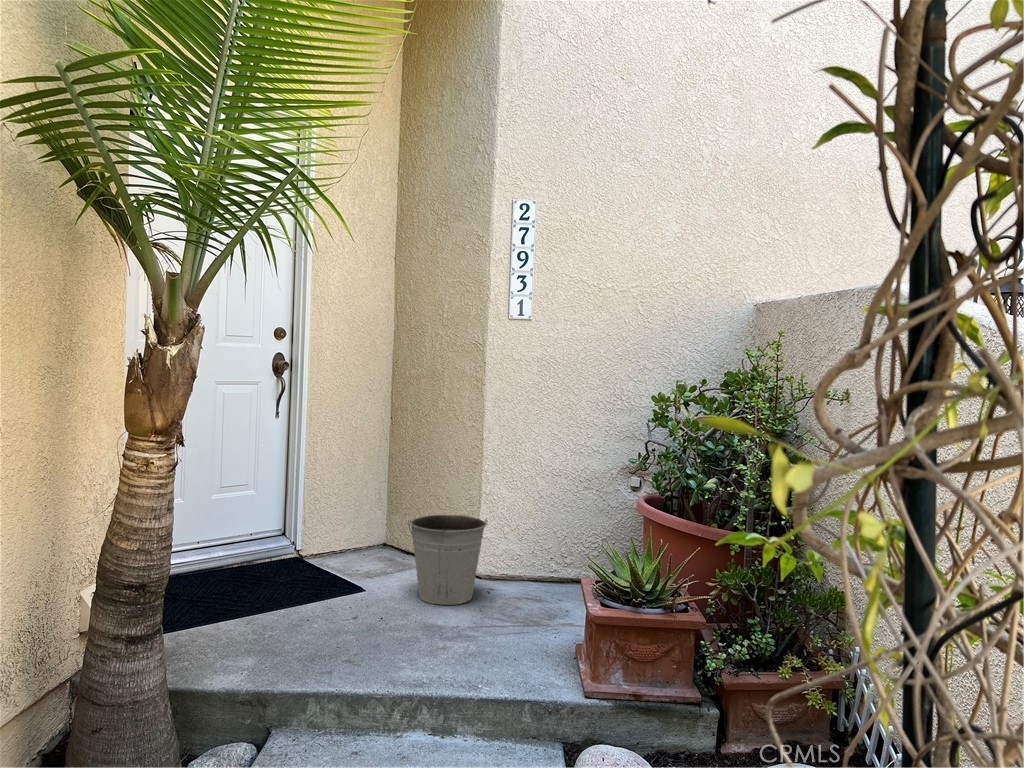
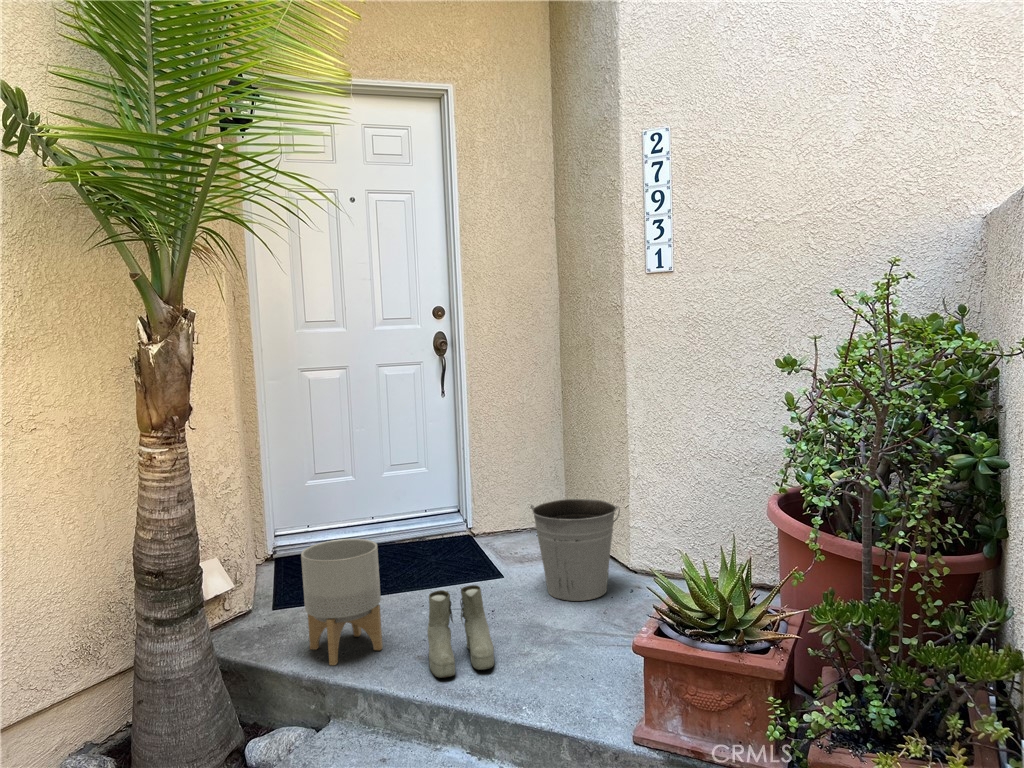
planter: none [233,552,312,676] -> present [301,539,382,665]
boots: none [361,590,430,673] -> present [428,585,494,678]

